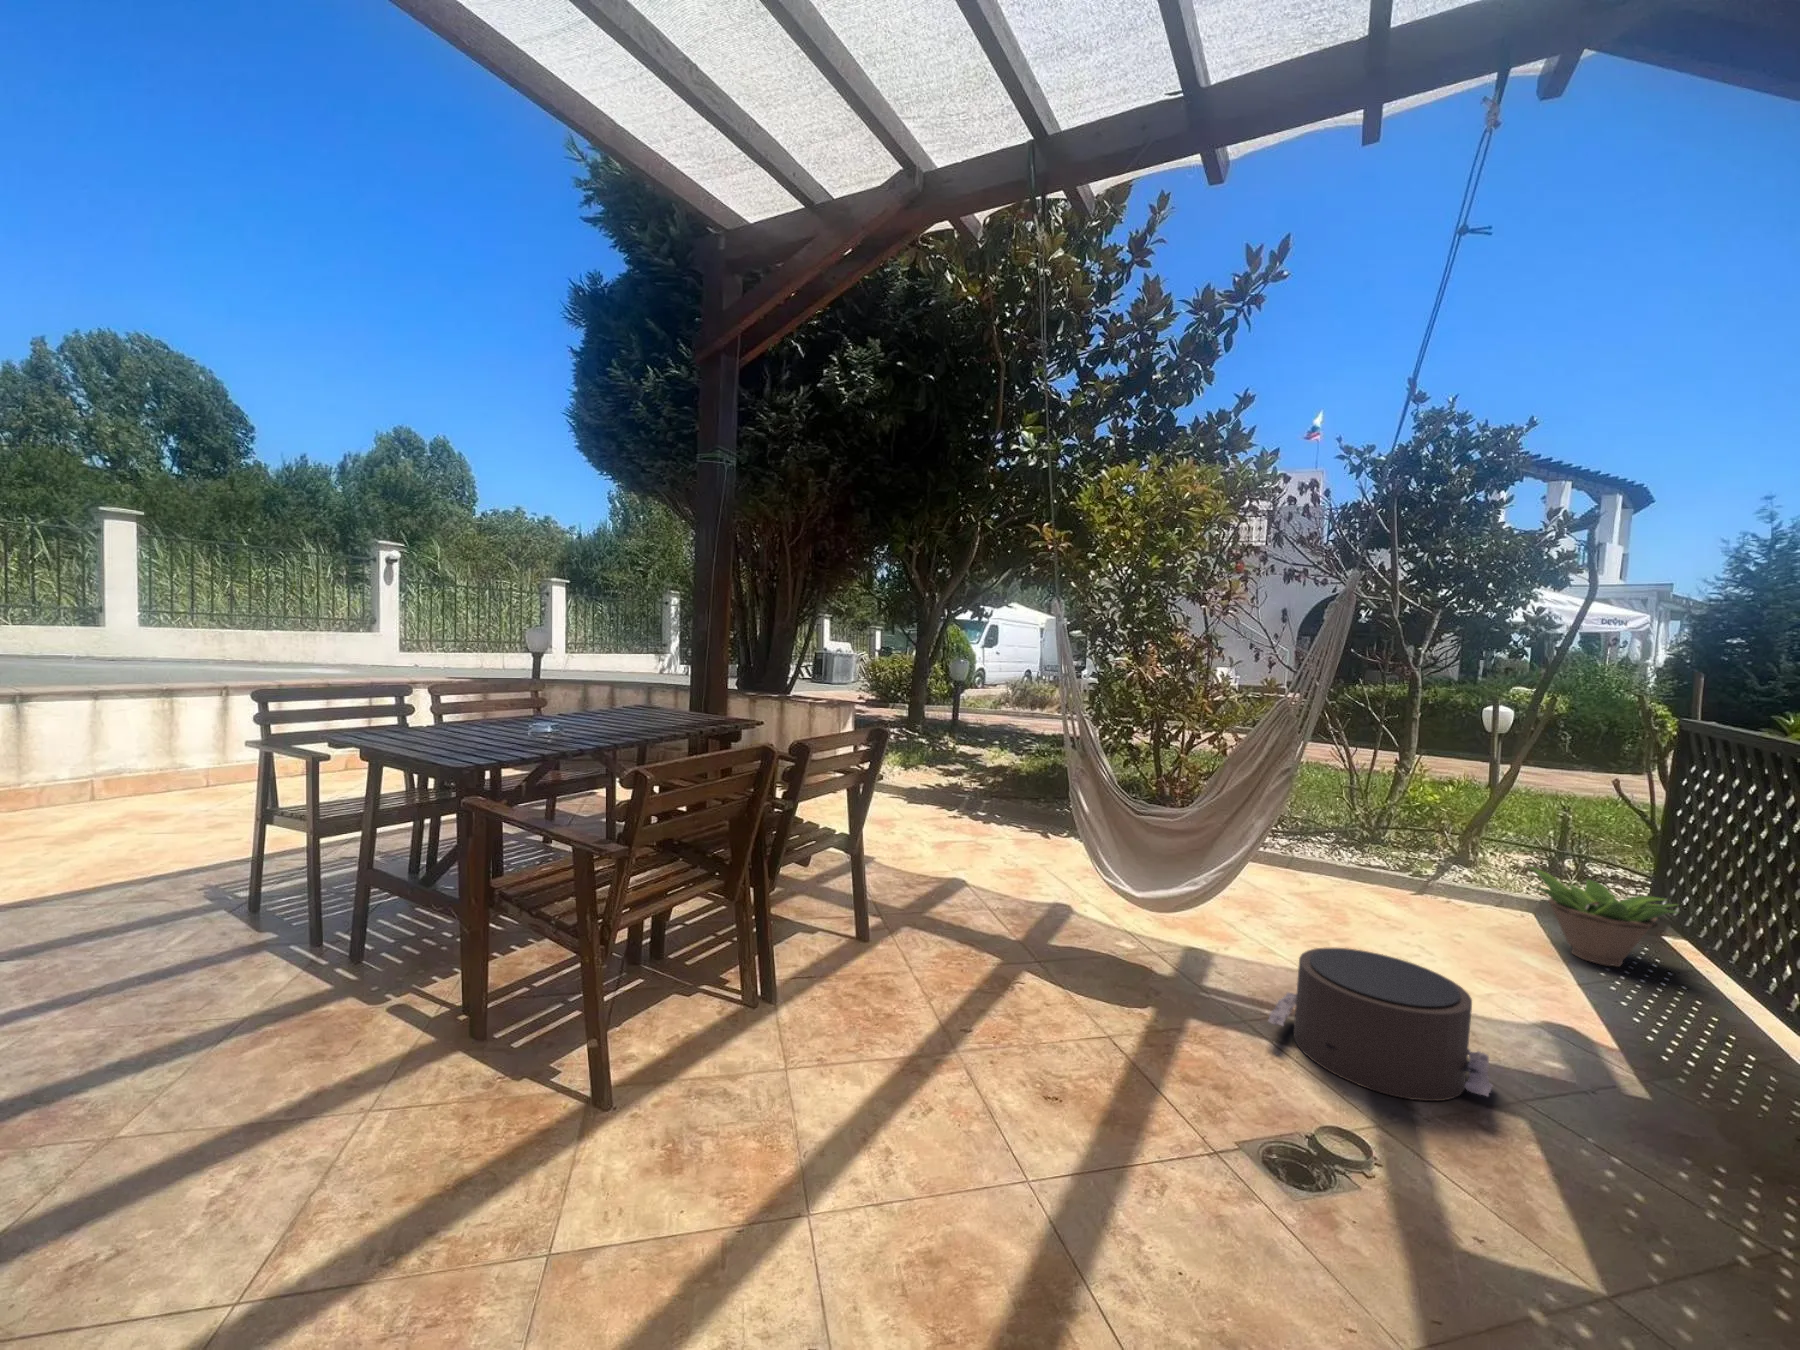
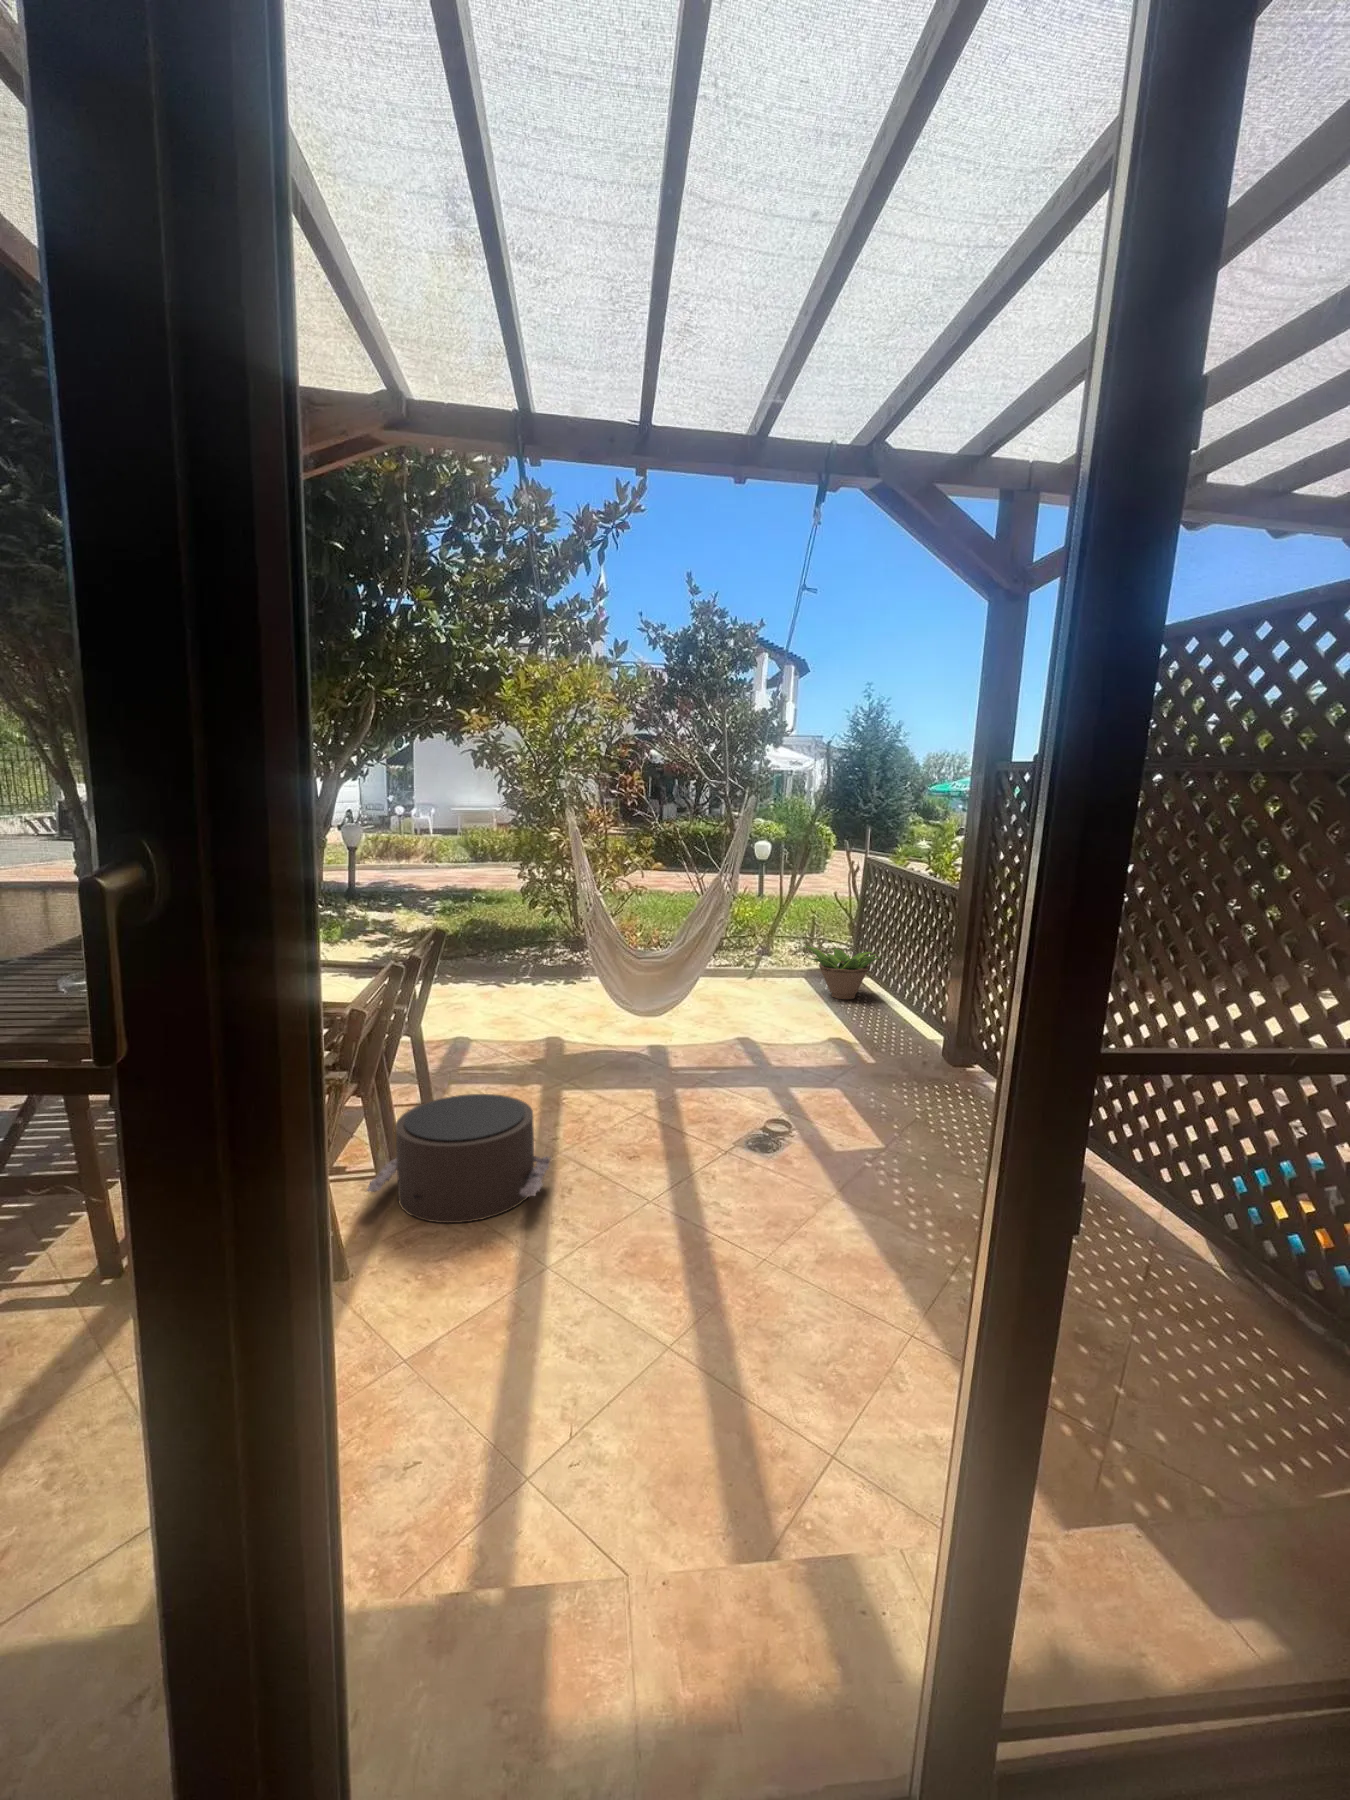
pouf: present [1269,948,1493,1101] -> present [367,1094,550,1223]

